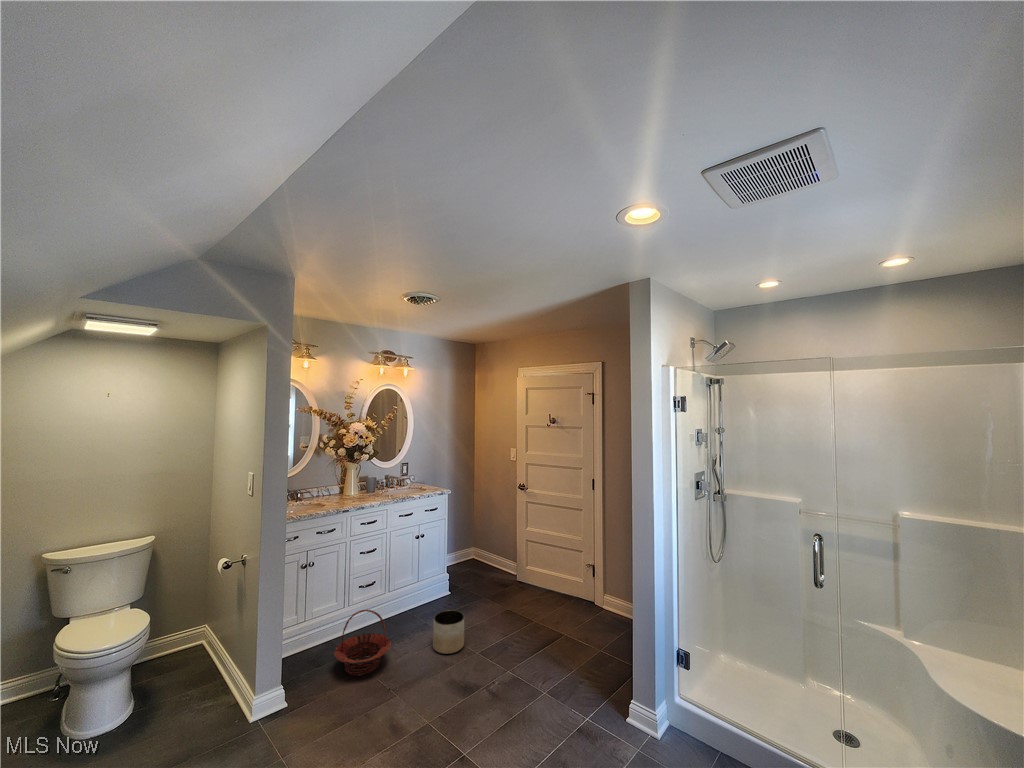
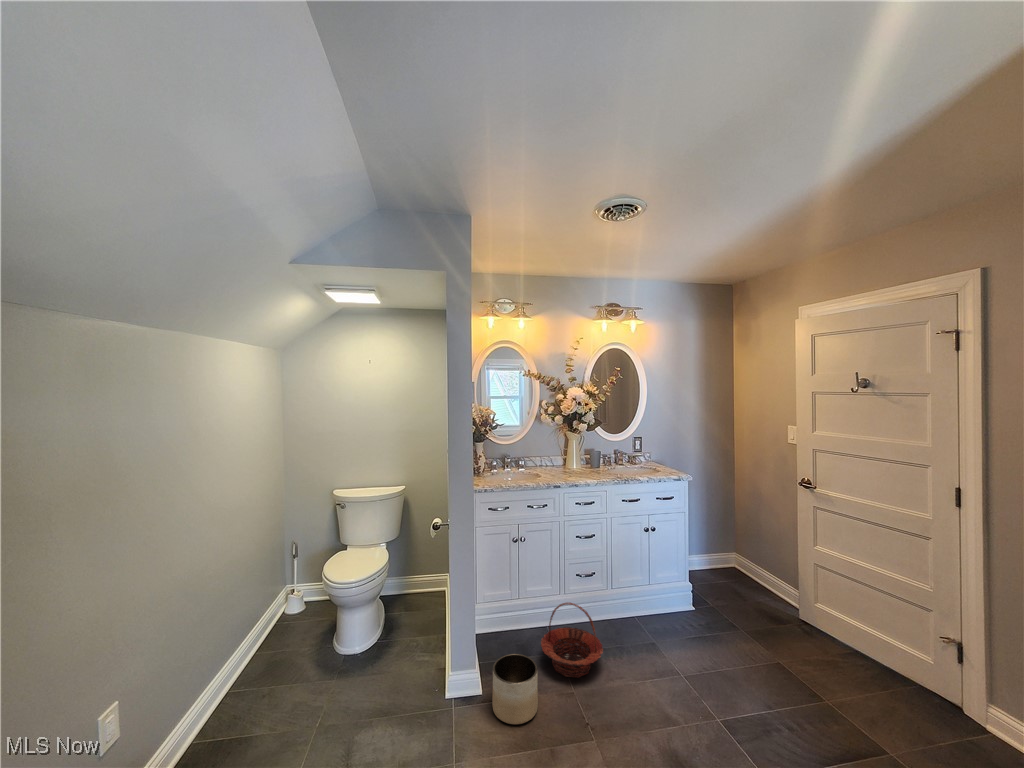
planter: present [433,610,464,654] -> present [492,654,538,724]

